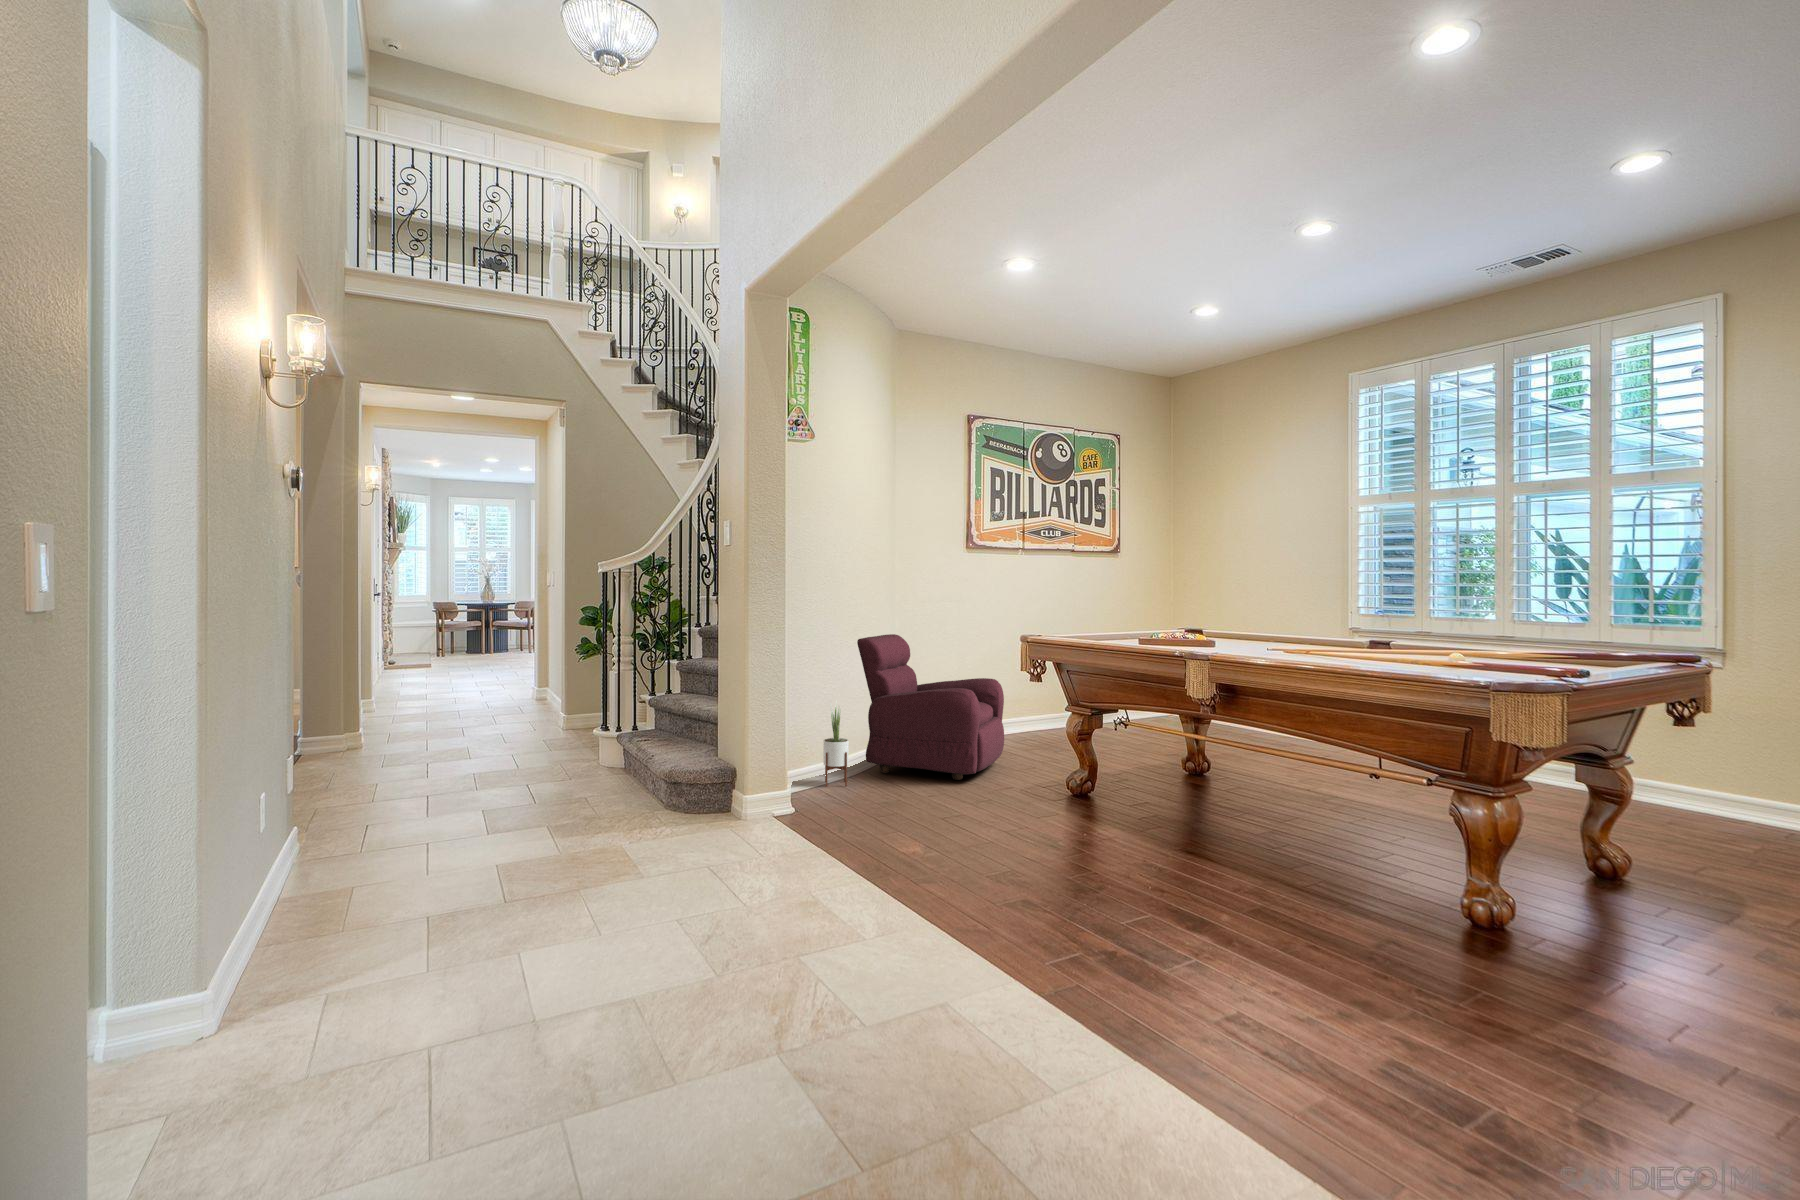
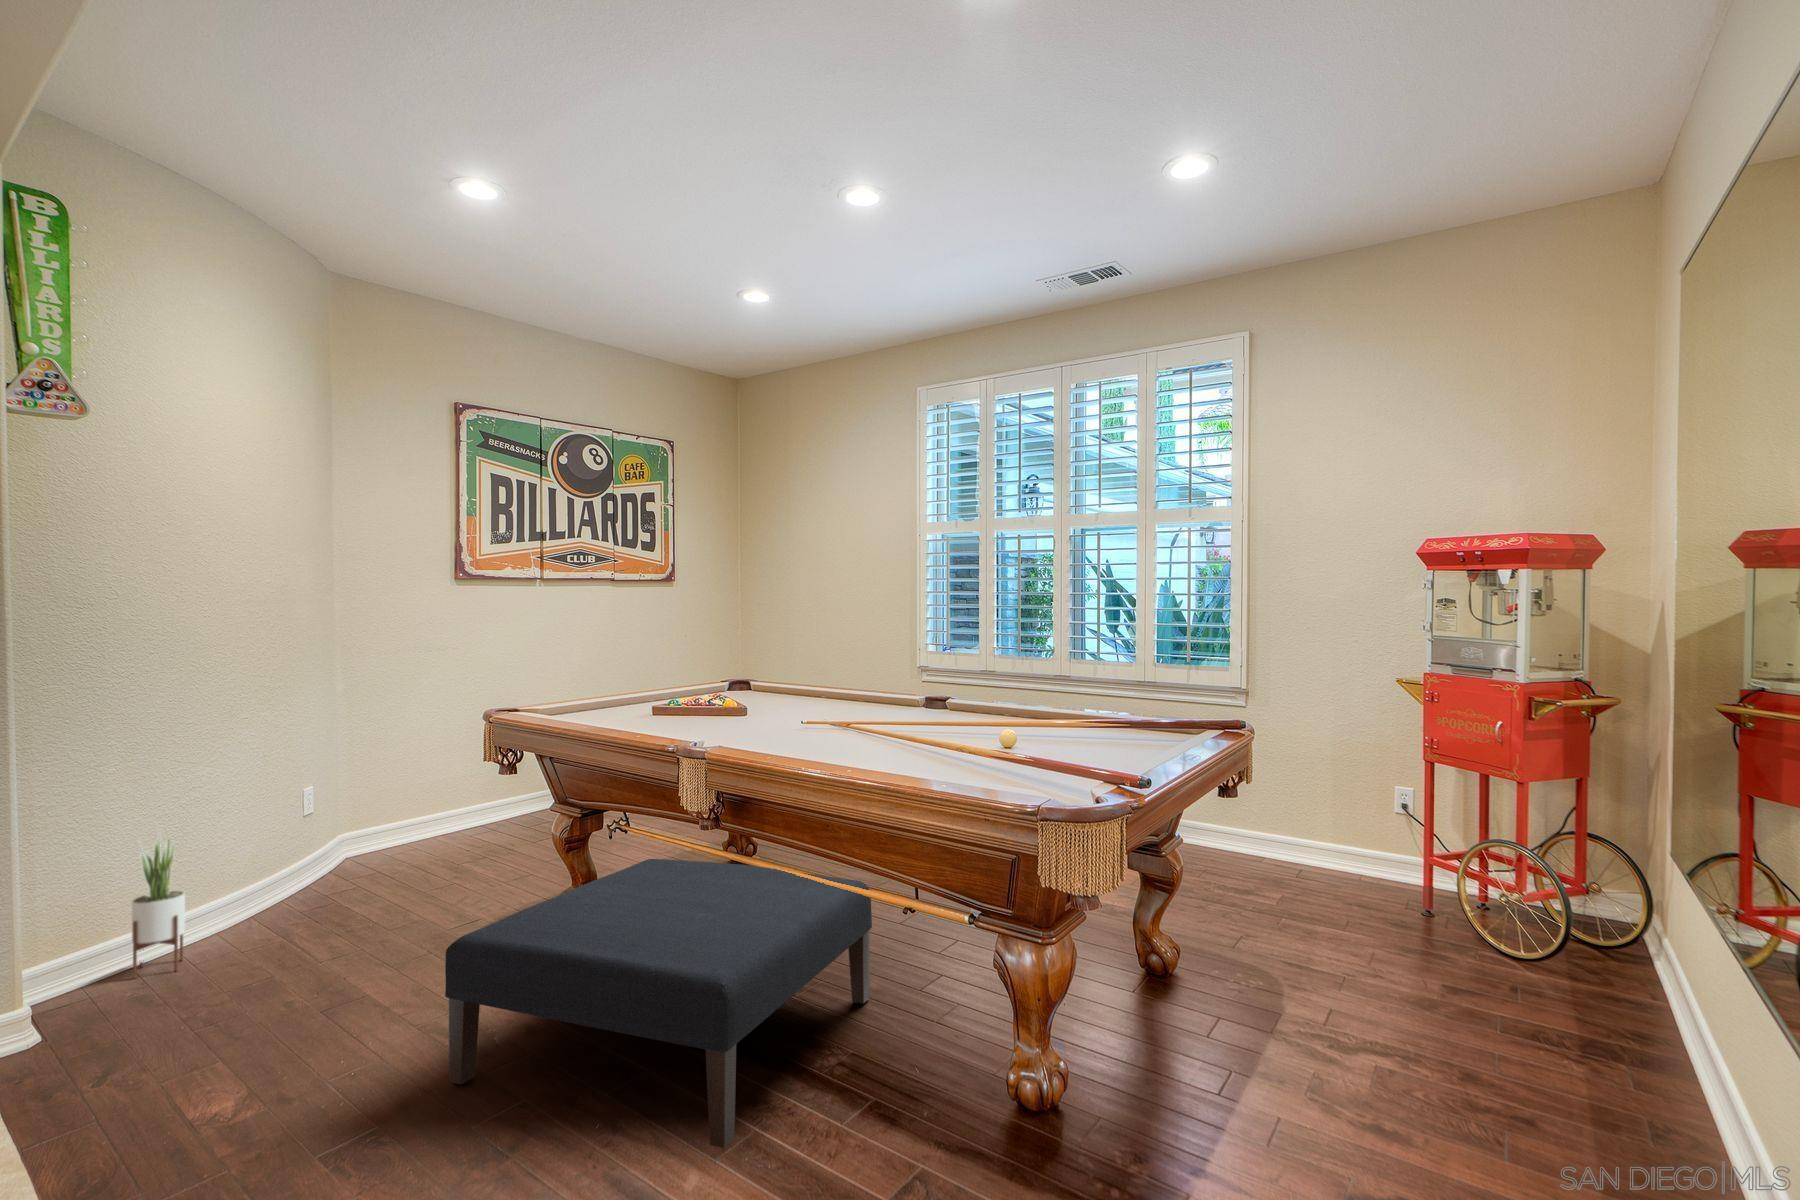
armchair: present [857,634,1004,780] -> none [223,710,487,931]
ottoman: none [1042,746,1335,920] -> present [445,859,872,1148]

